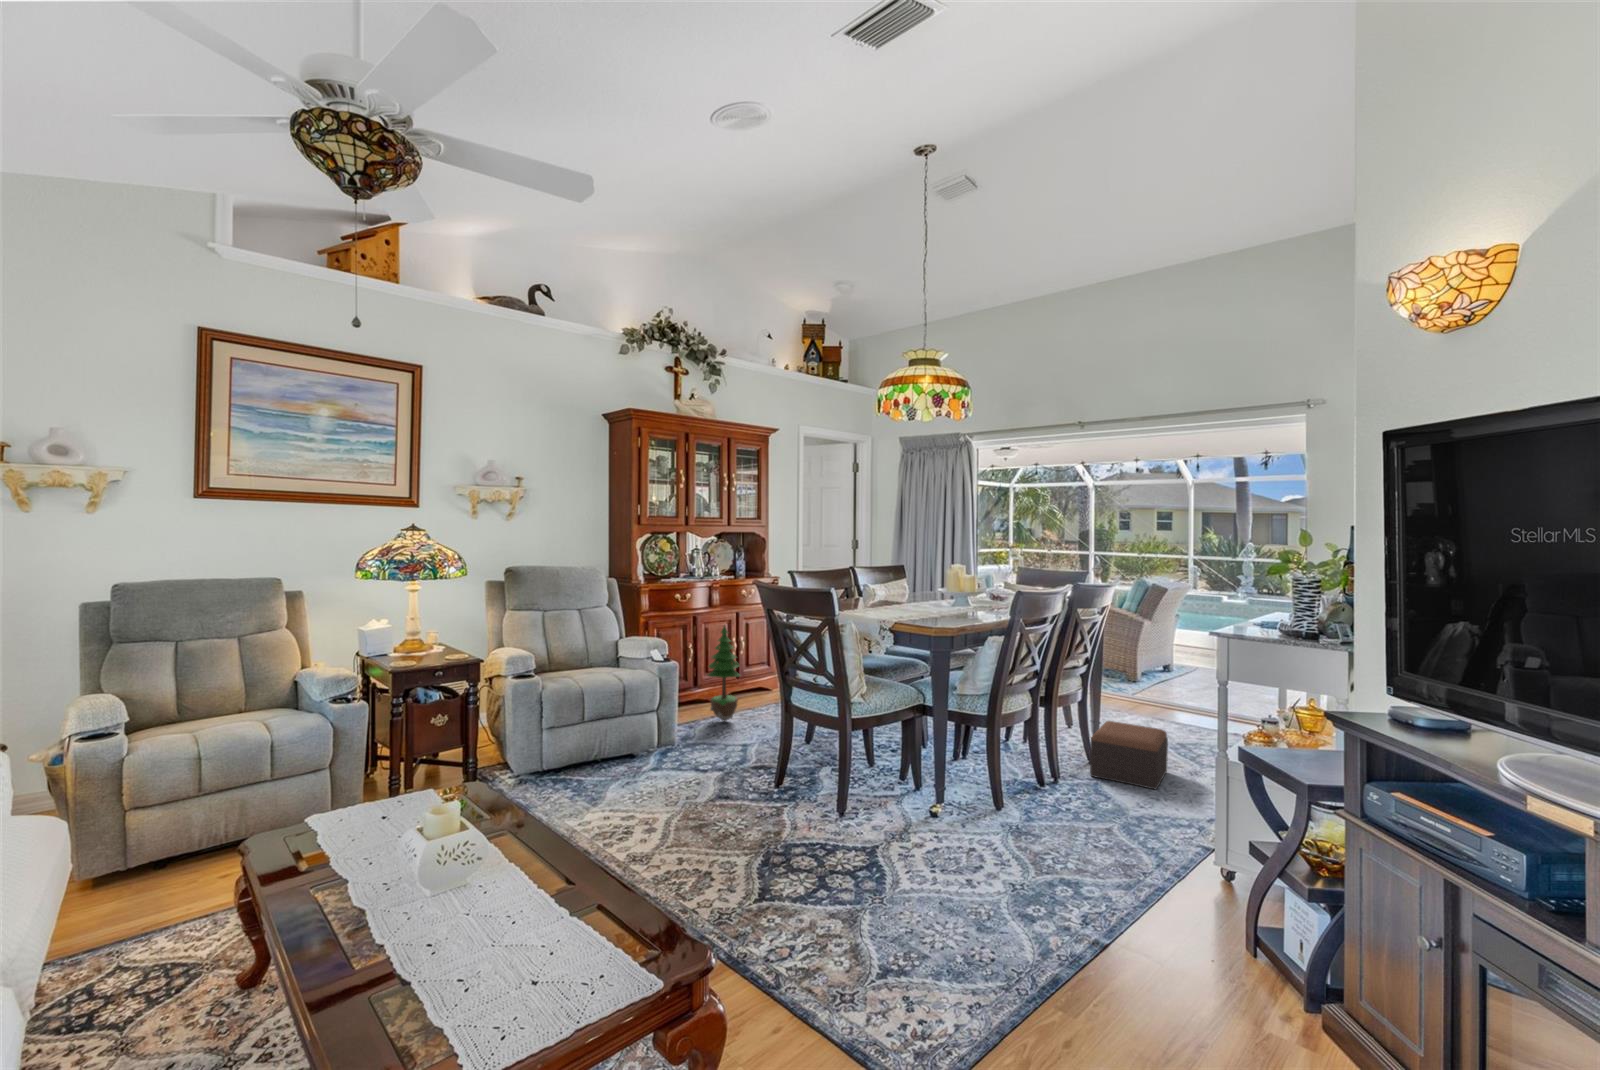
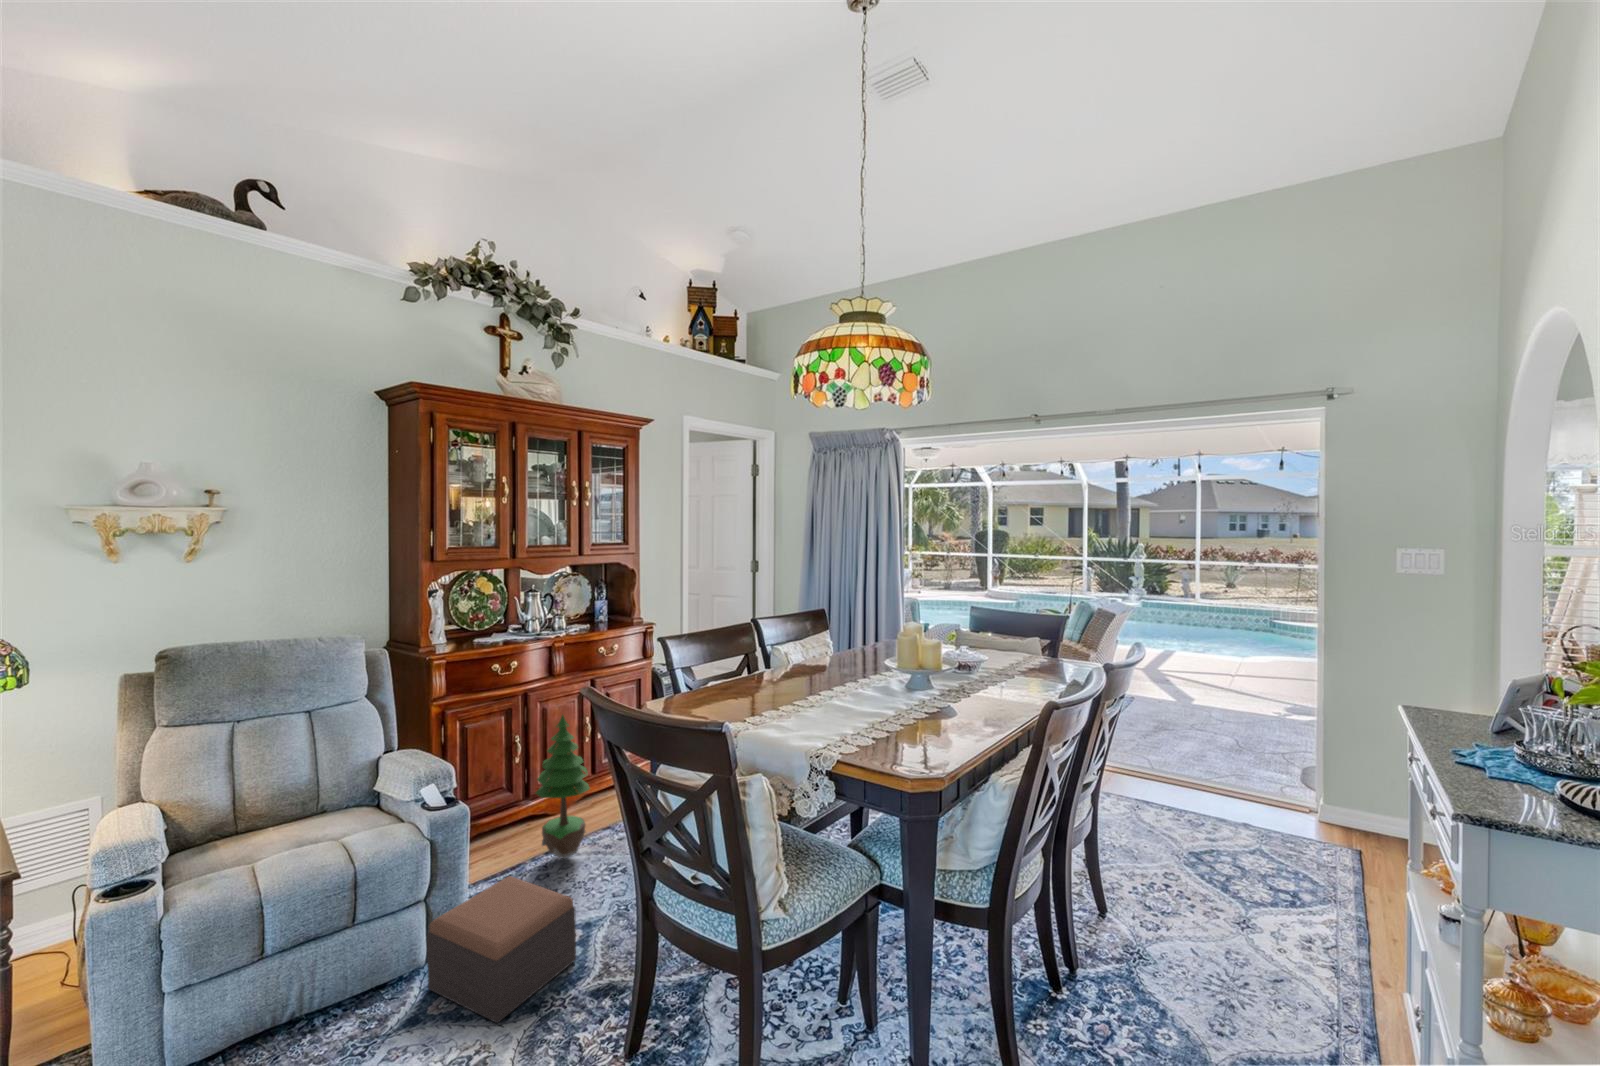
footstool: present [1090,721,1168,789] -> present [427,876,576,1023]

